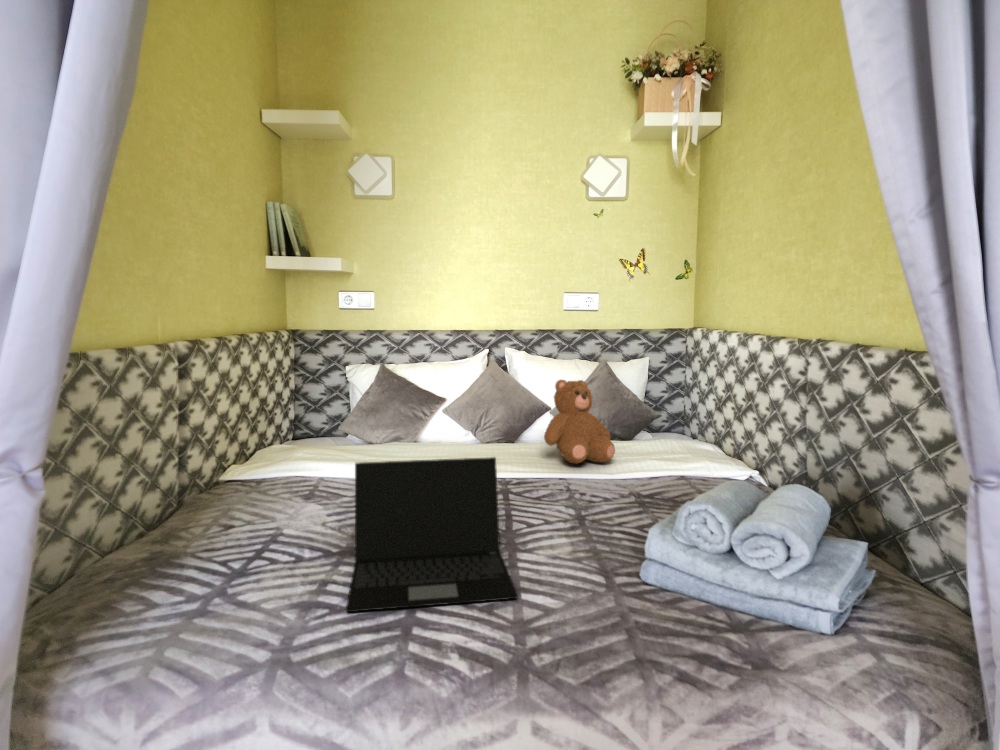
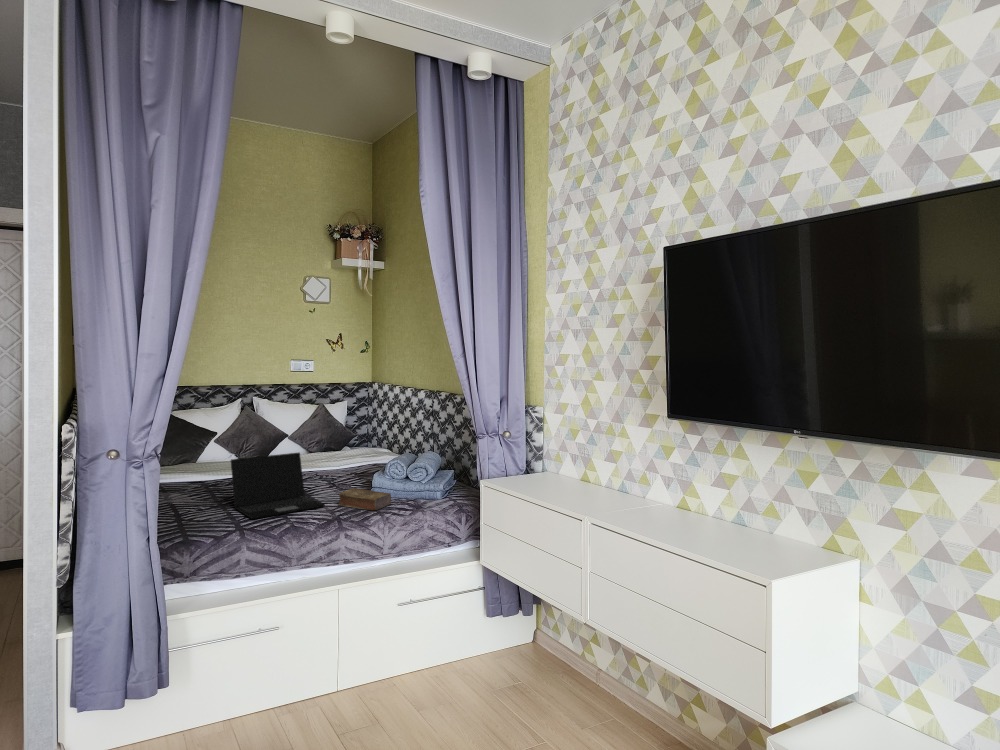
teddy bear: present [544,380,615,464] -> none [297,416,339,464]
book: none [551,559,682,651] -> present [339,488,391,510]

